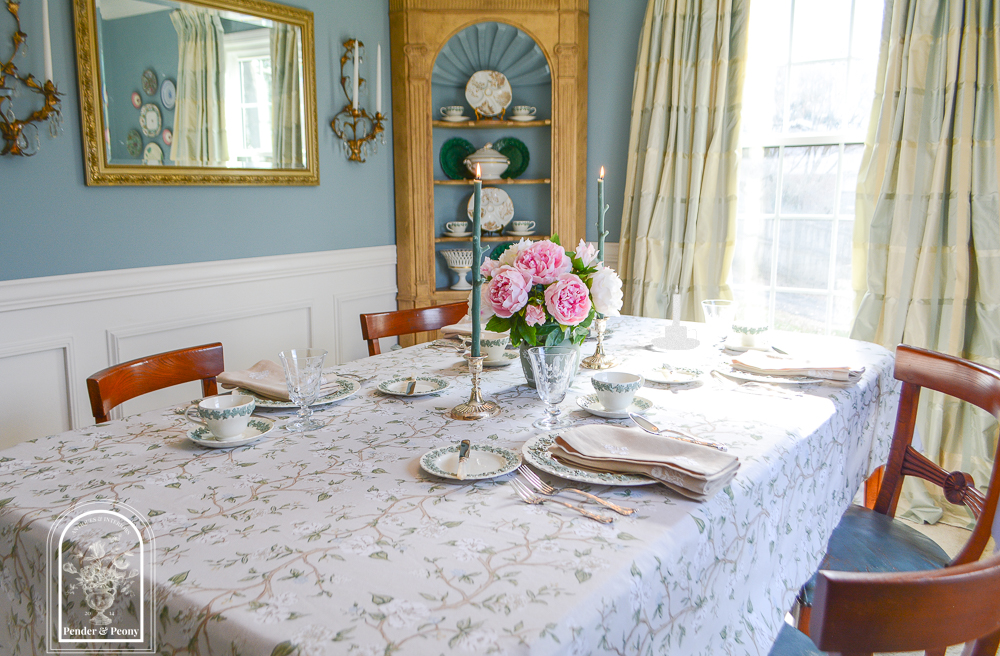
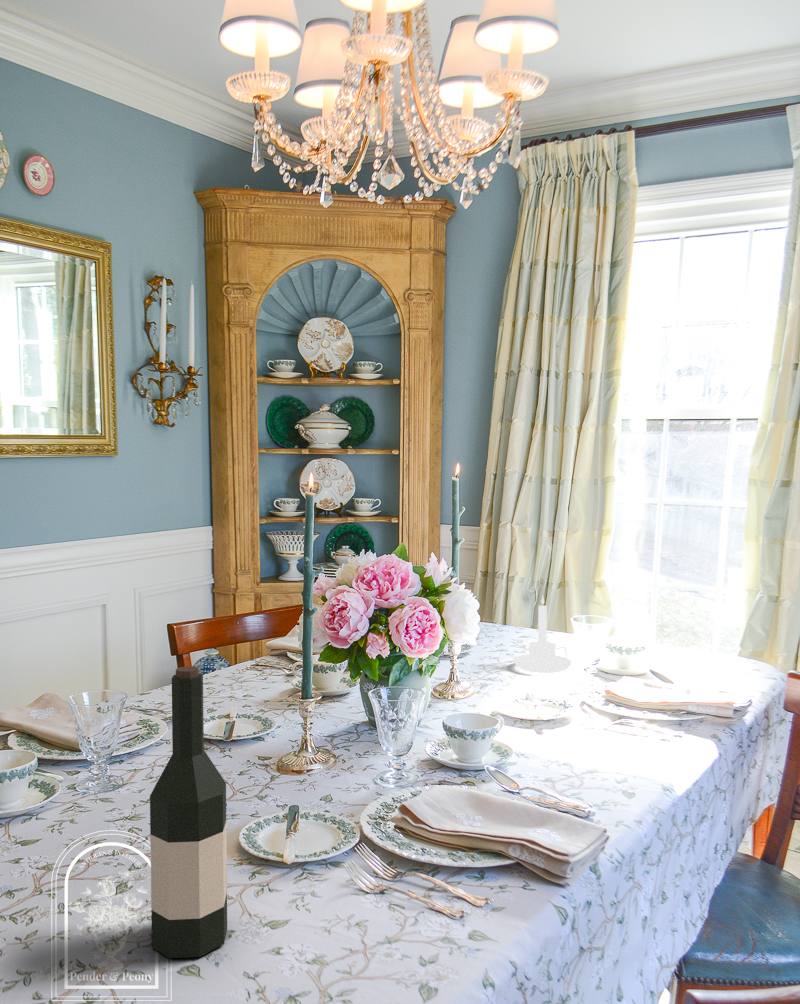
wine bottle: none [339,301,410,547] -> present [150,666,227,958]

